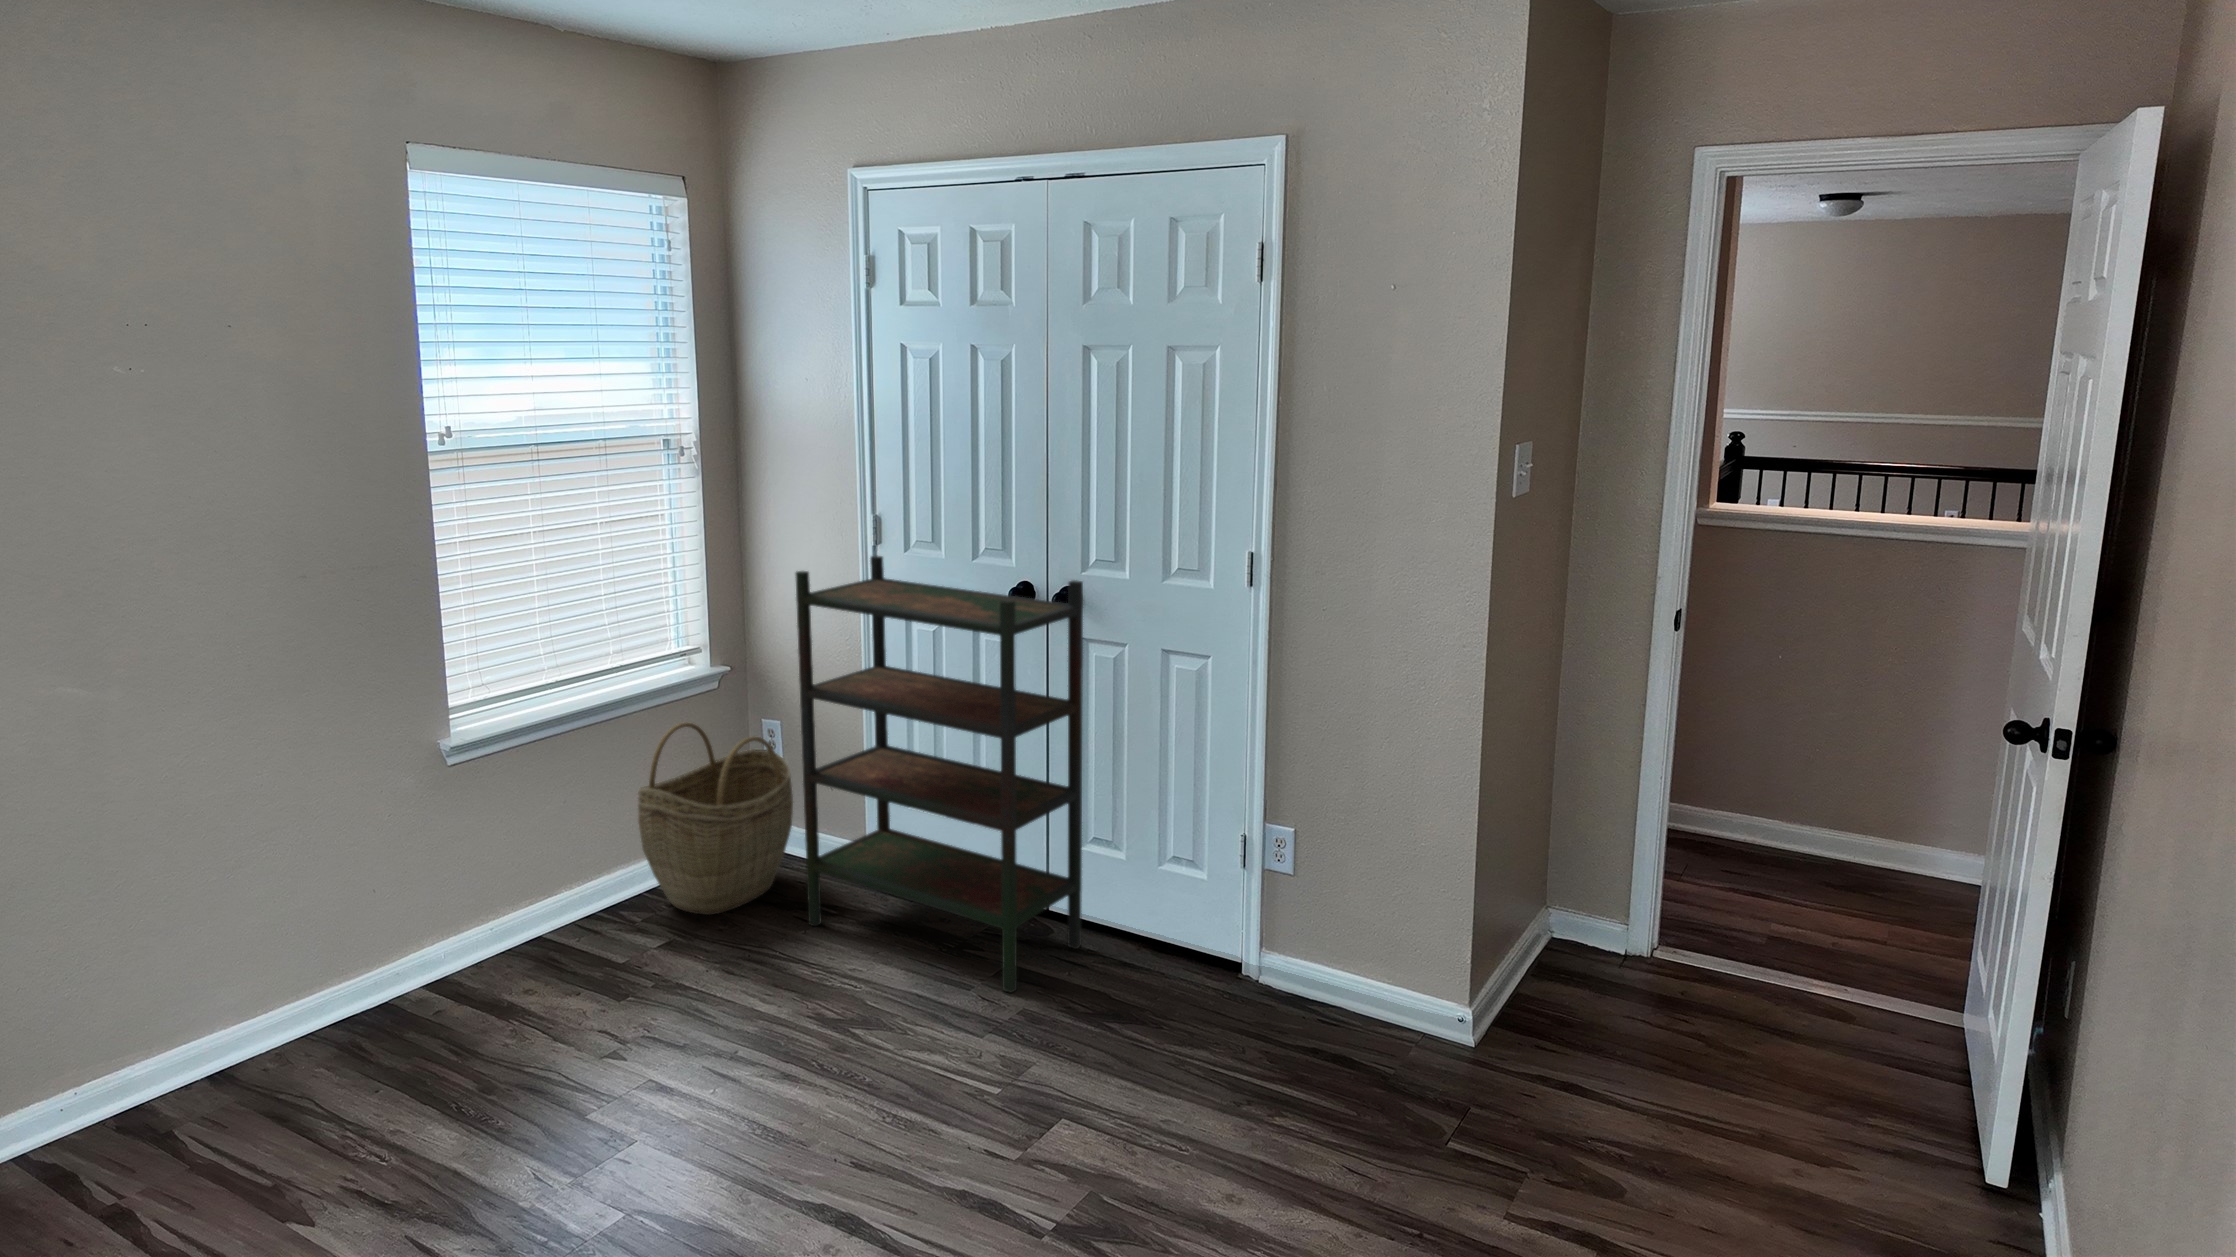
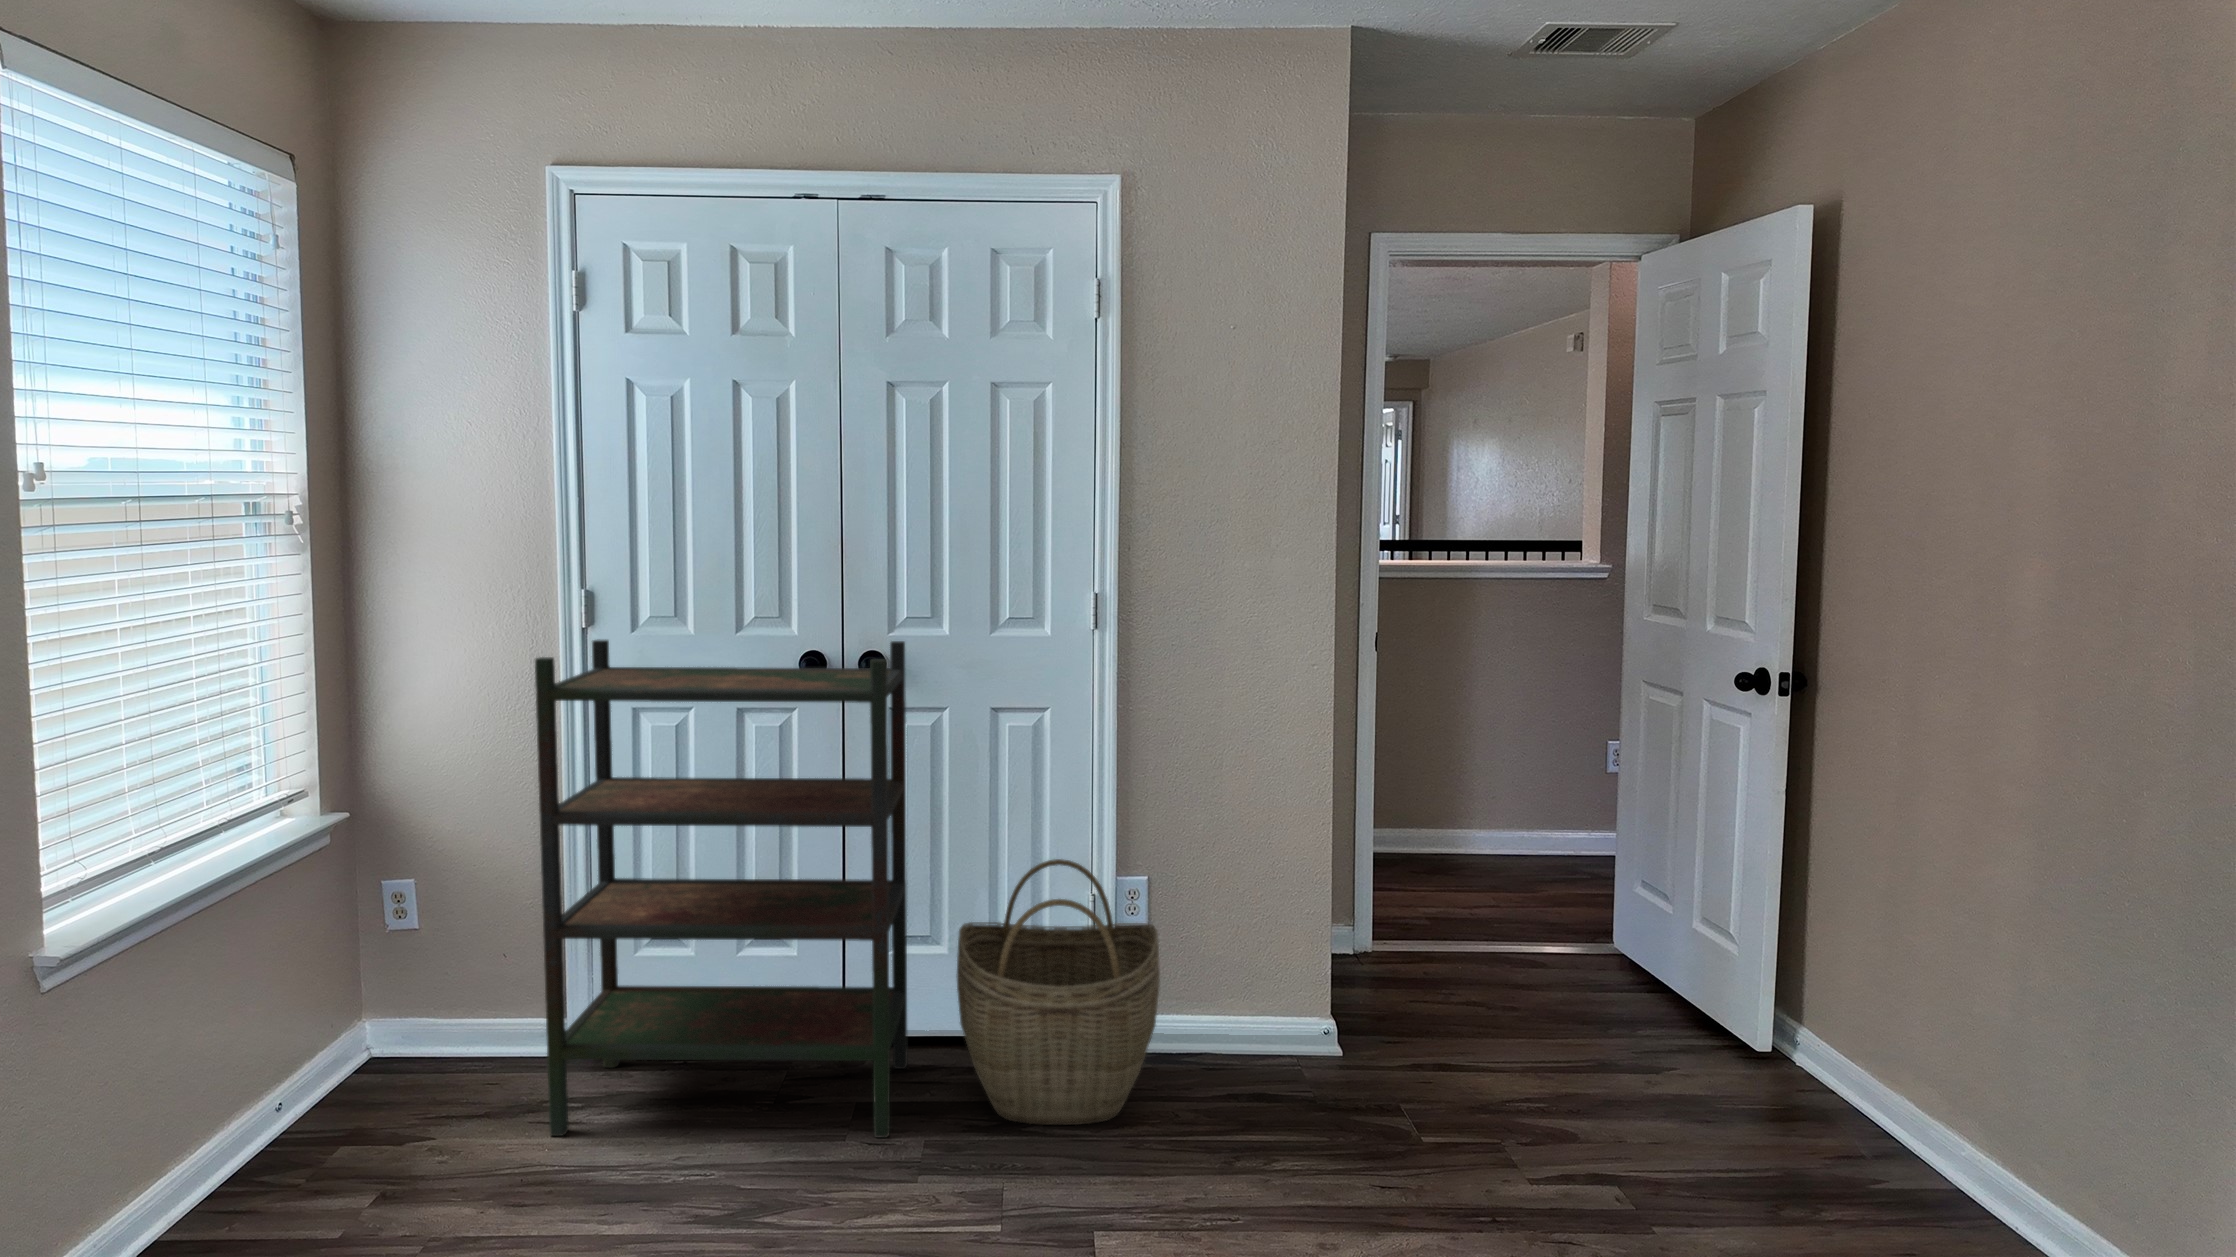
woven basket: present [638,722,793,915] -> present [957,859,1160,1125]

